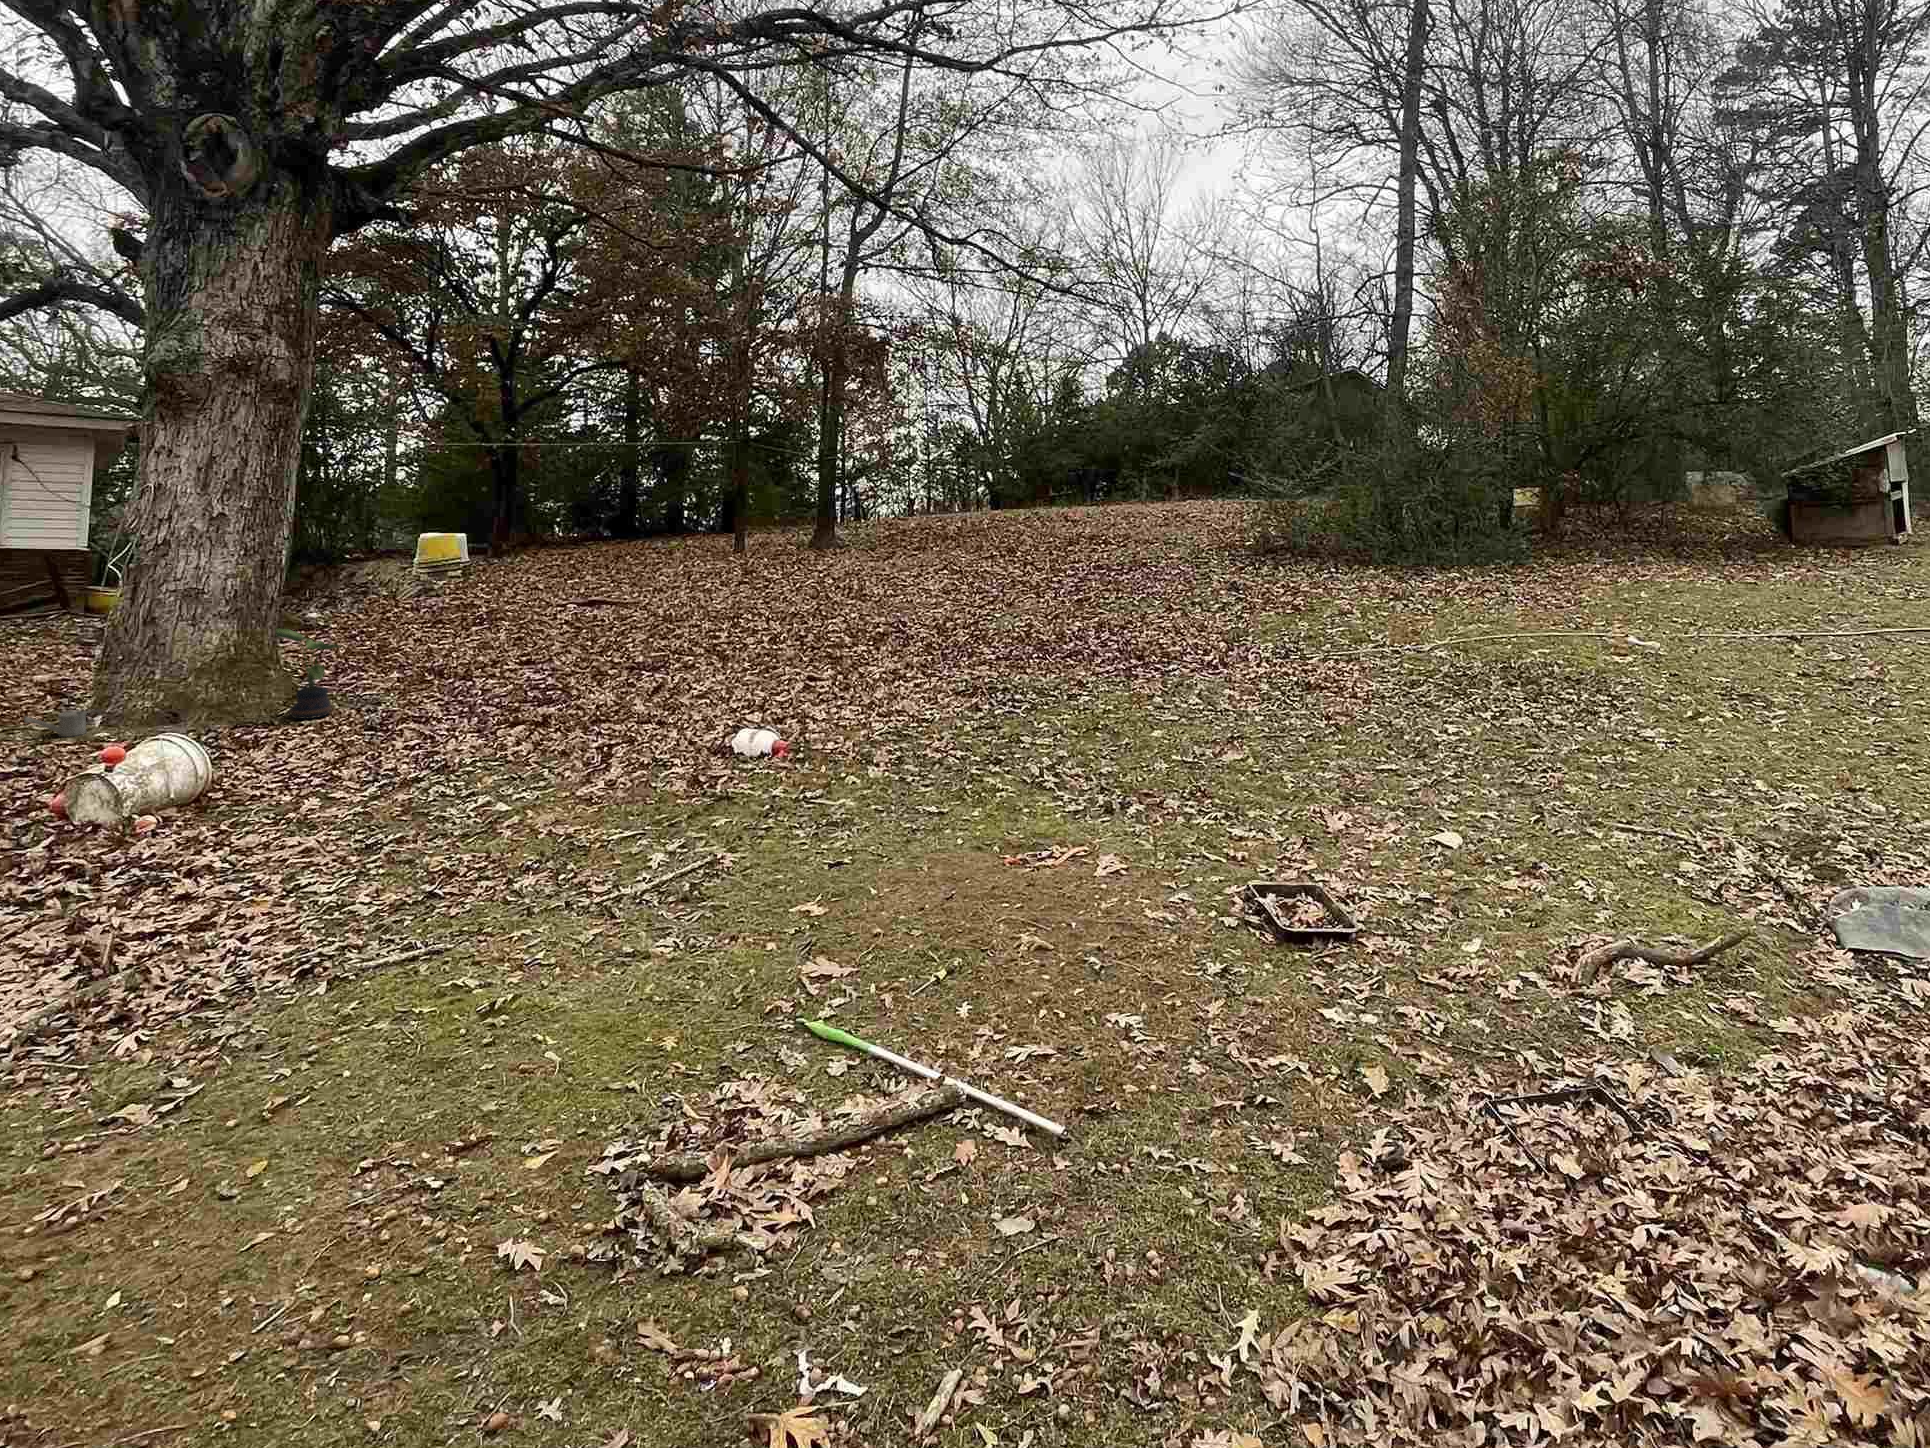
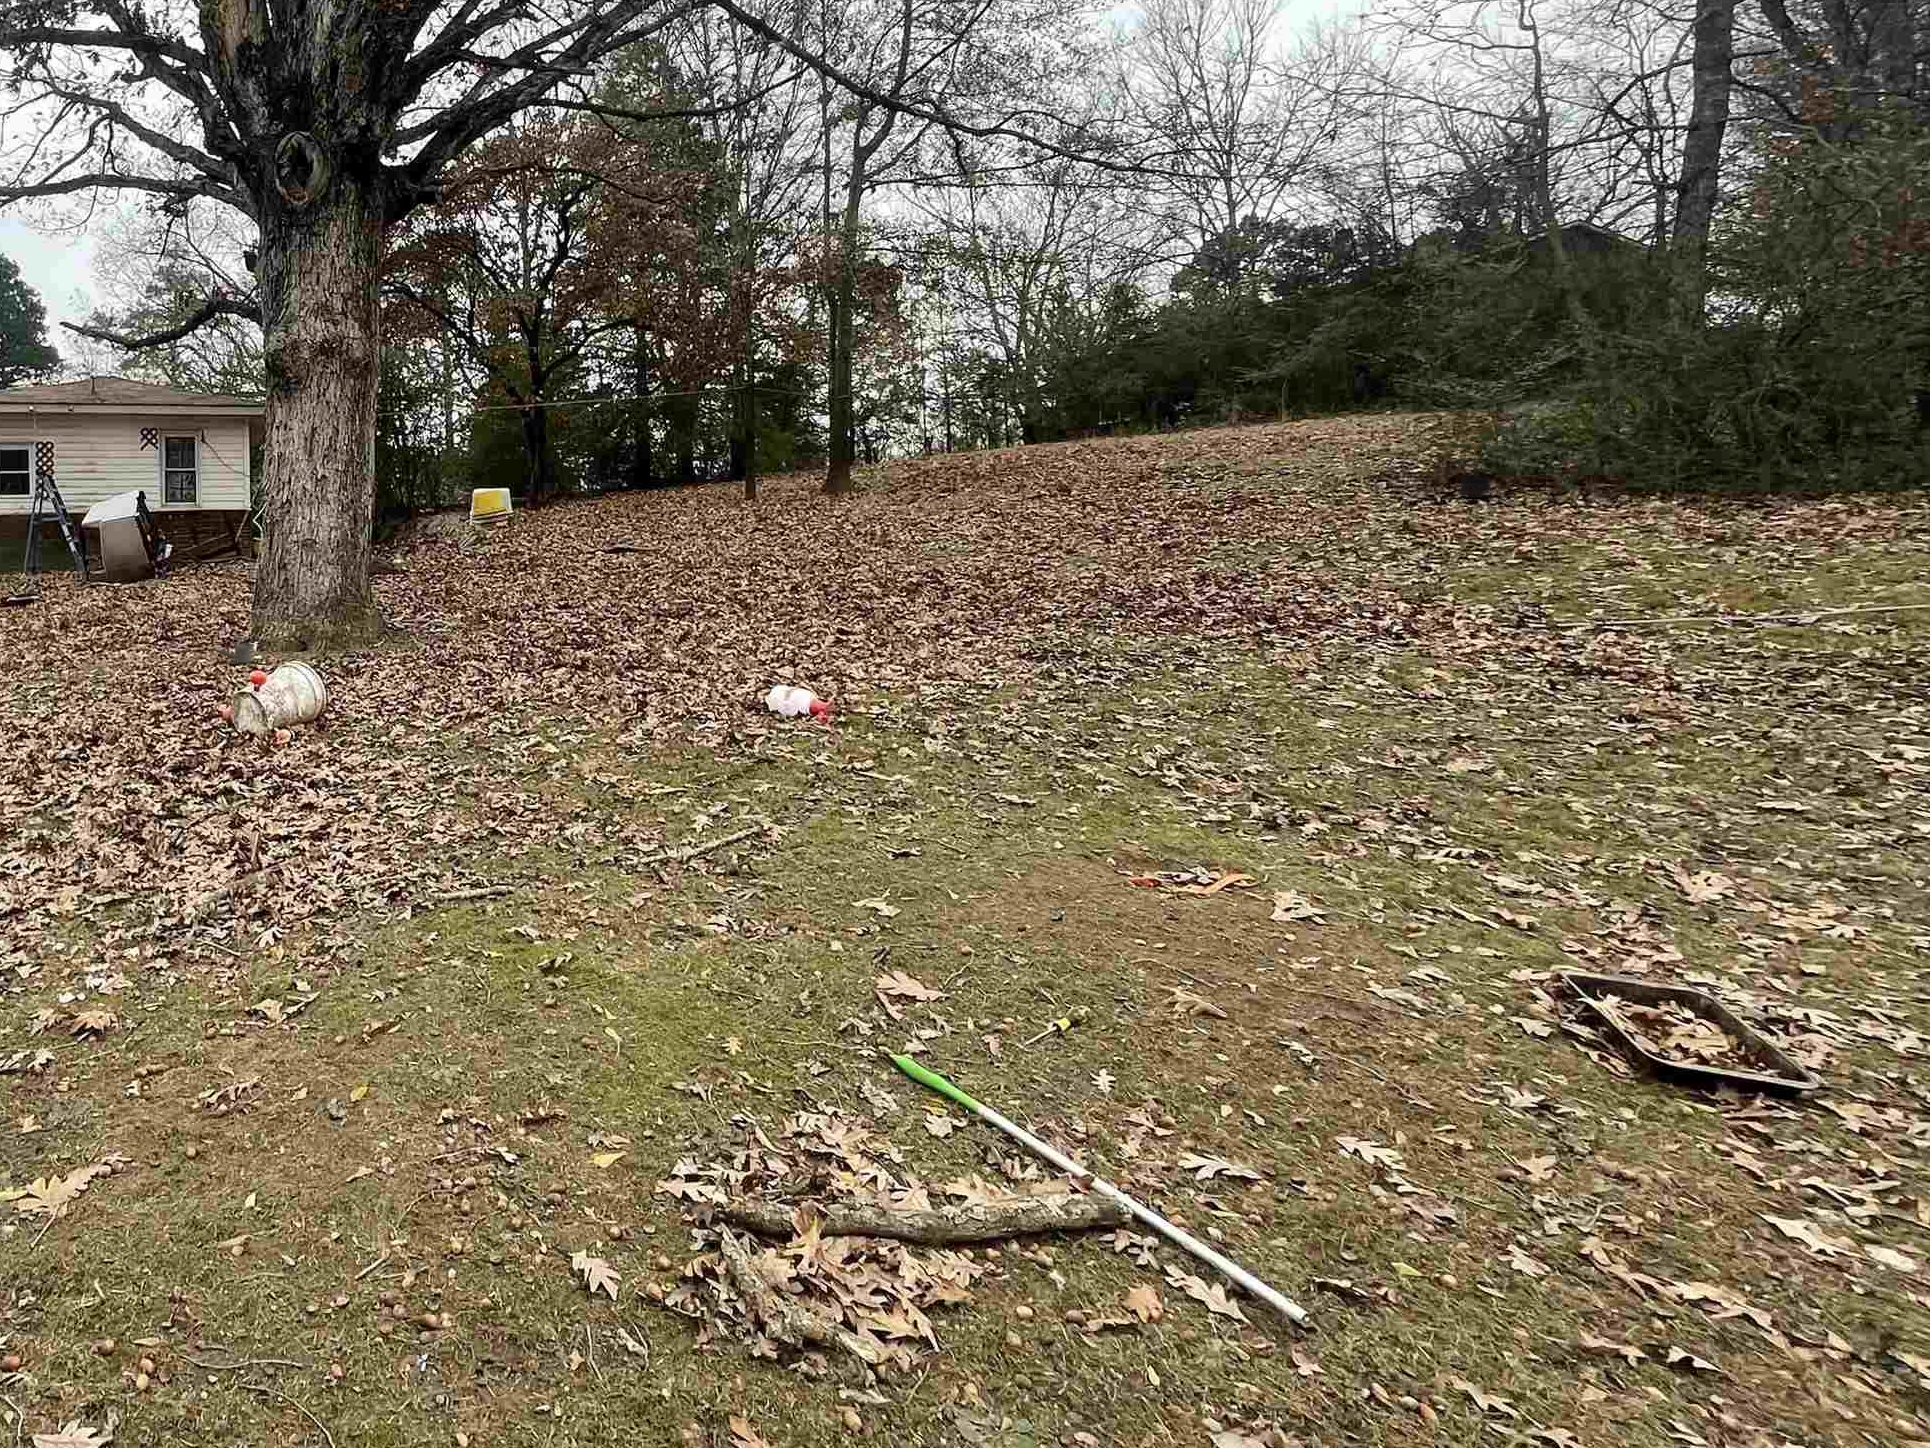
potted plant: present [276,629,341,719] -> present [1450,430,1508,498]

